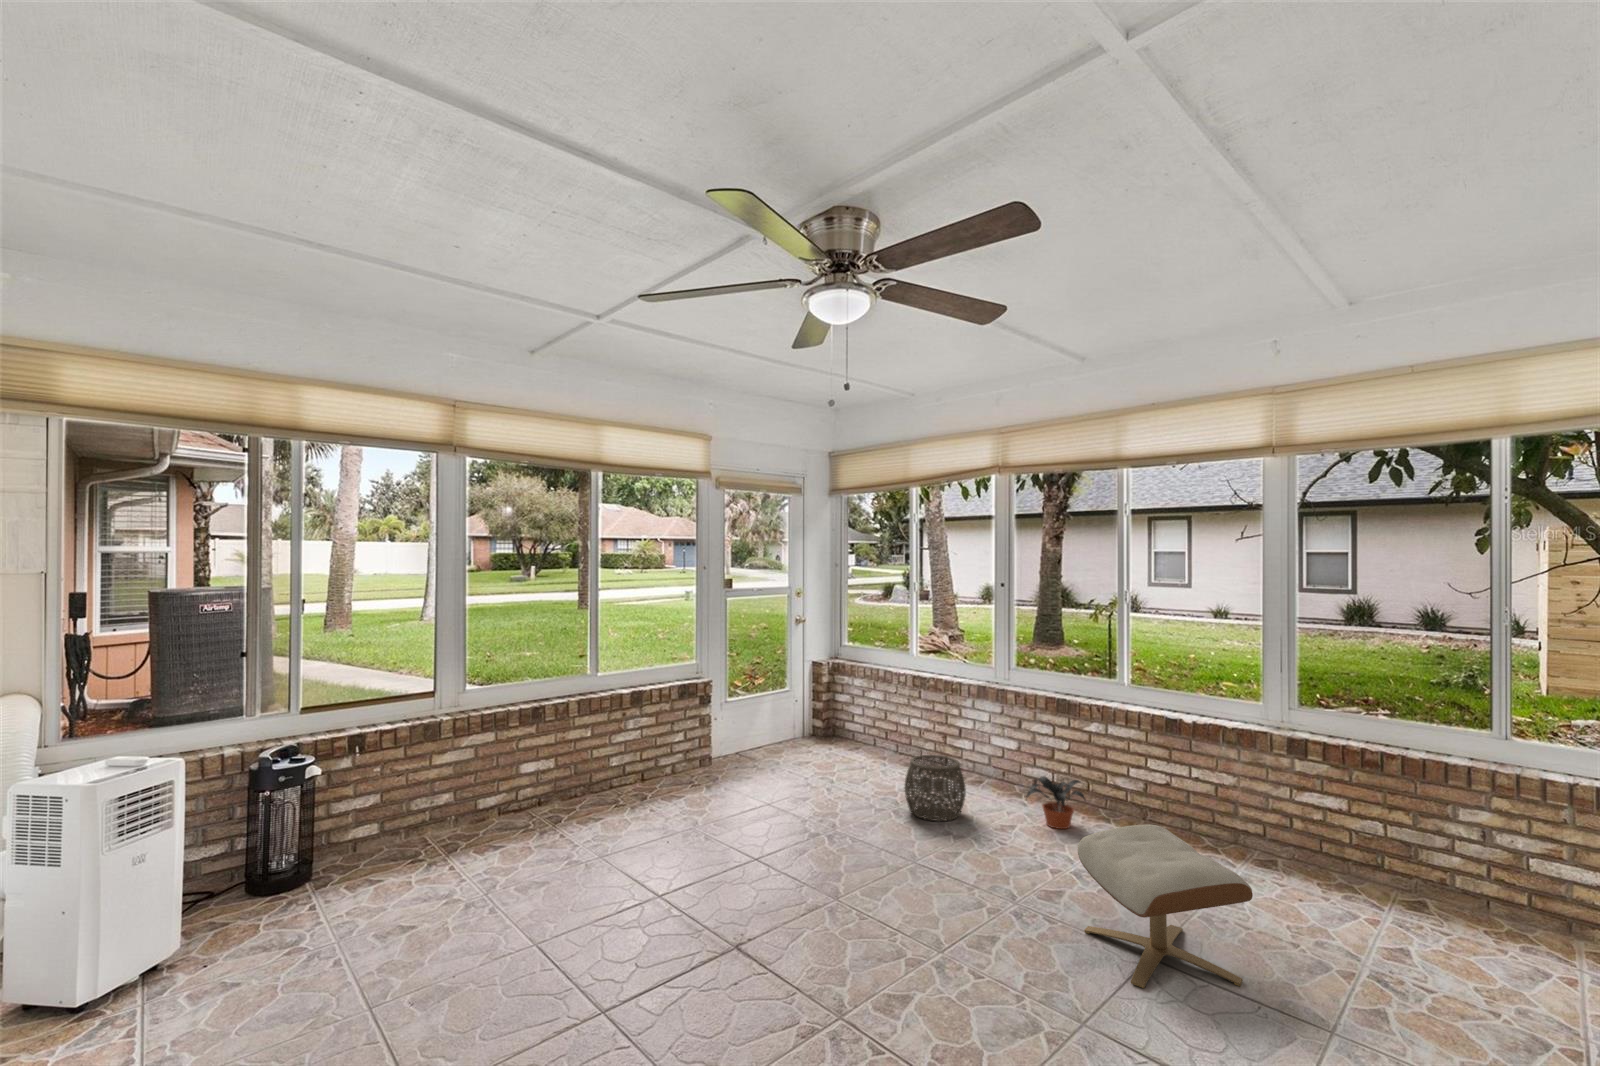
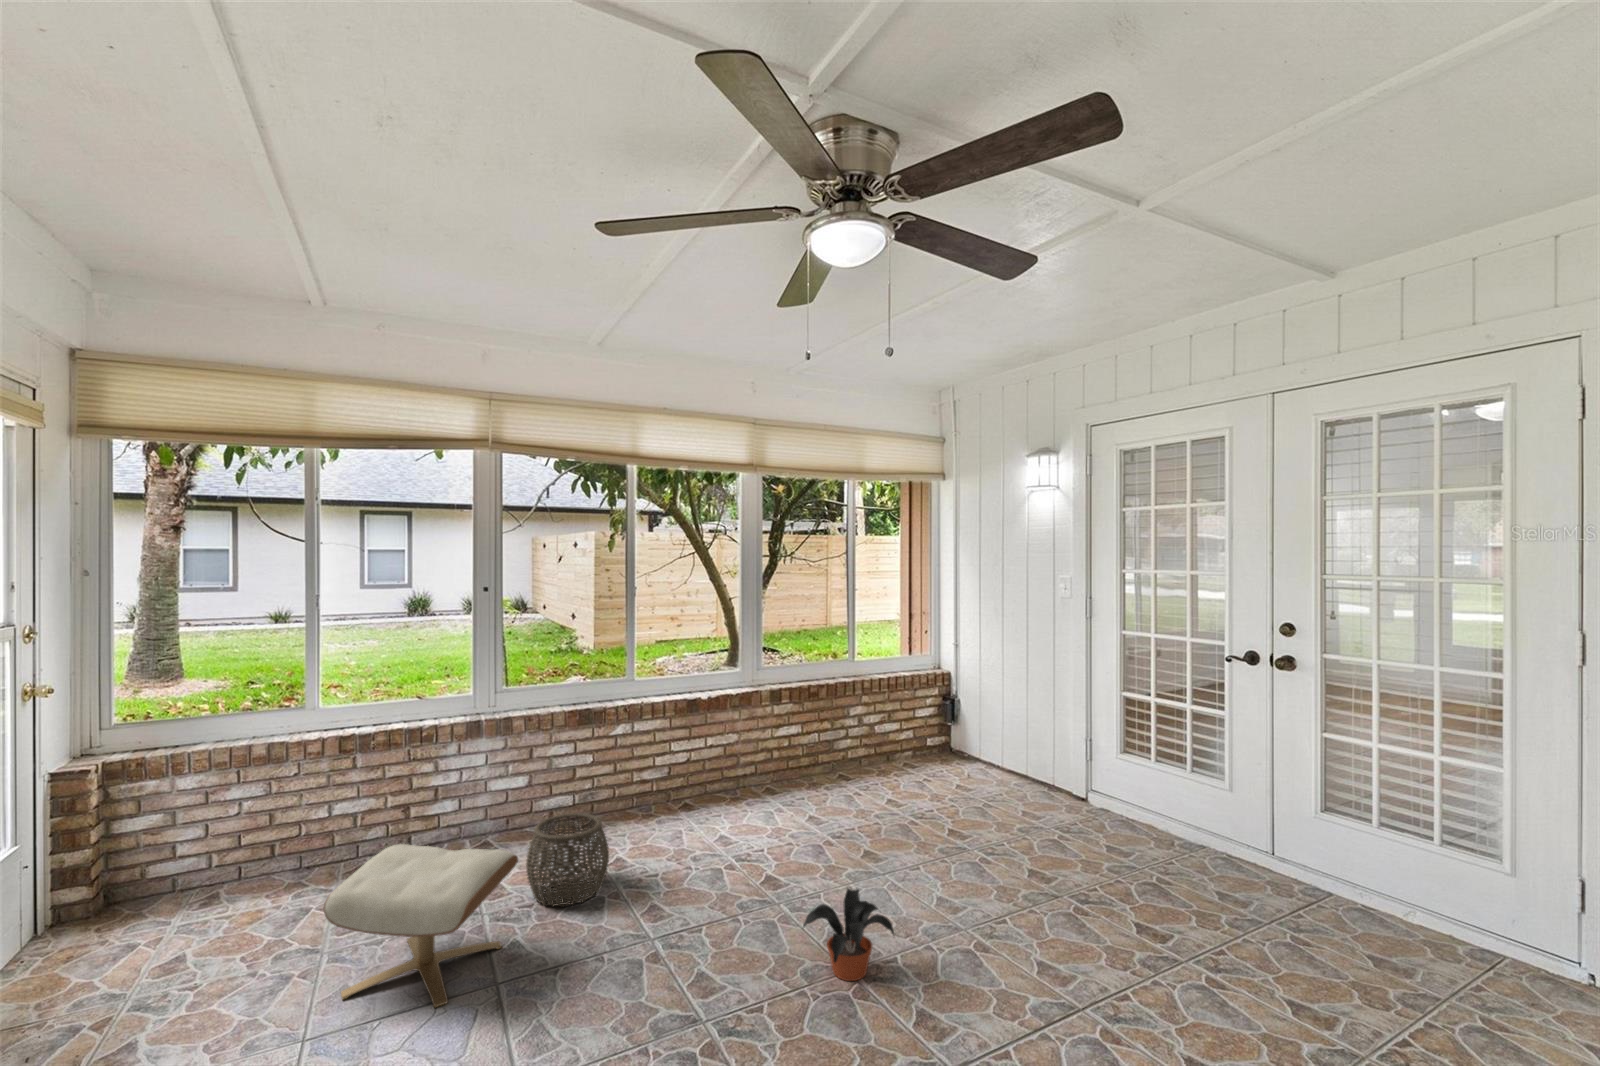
potted plant: present [1027,776,1085,829] -> present [803,889,894,981]
ottoman: present [1077,824,1253,988] -> present [324,844,518,1007]

